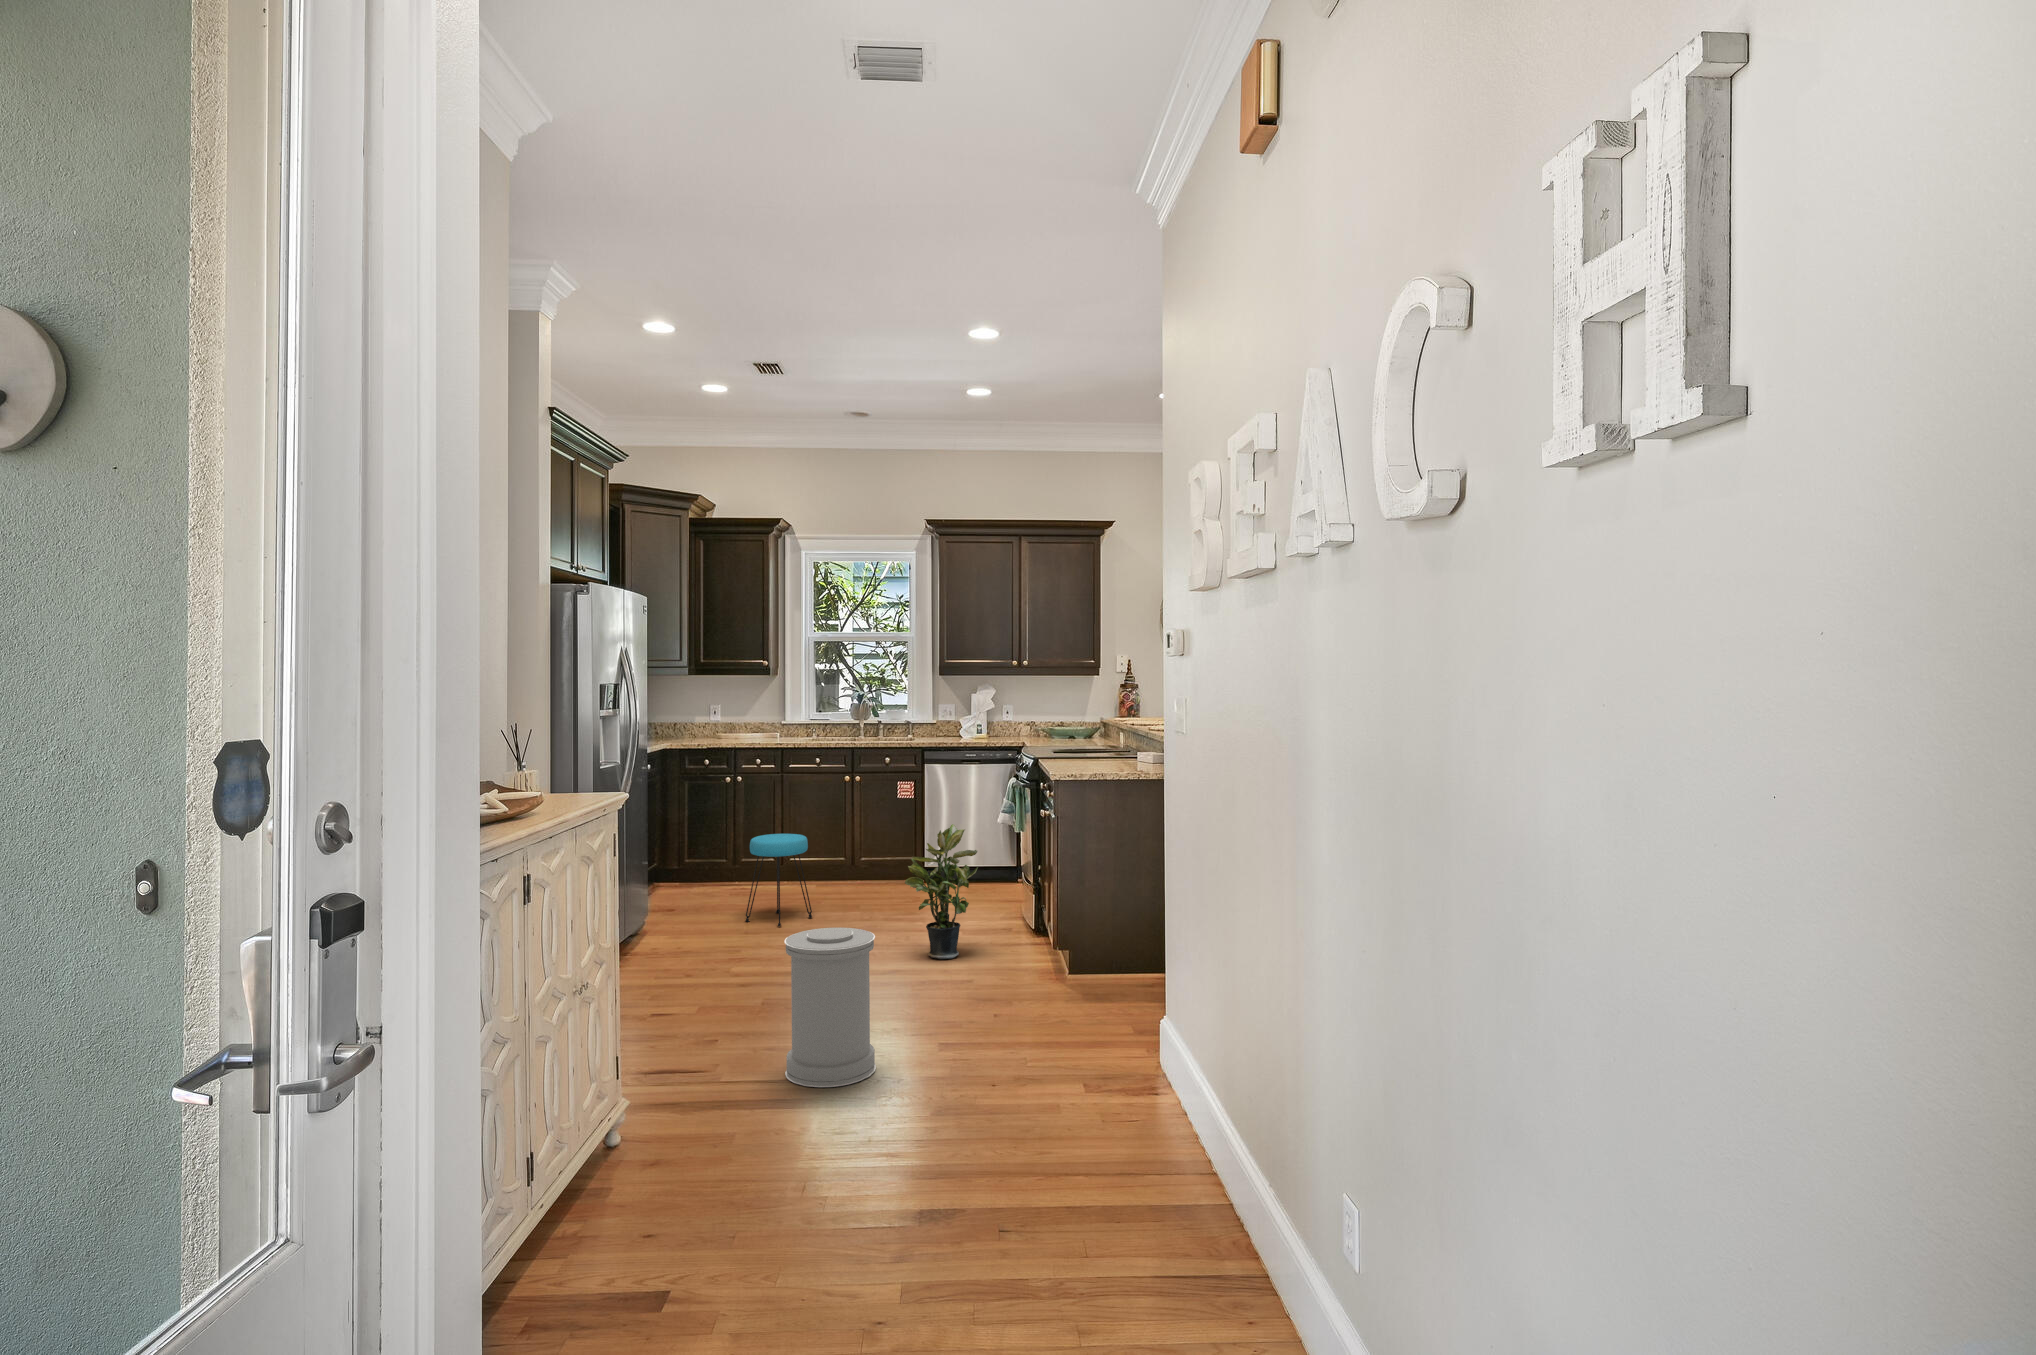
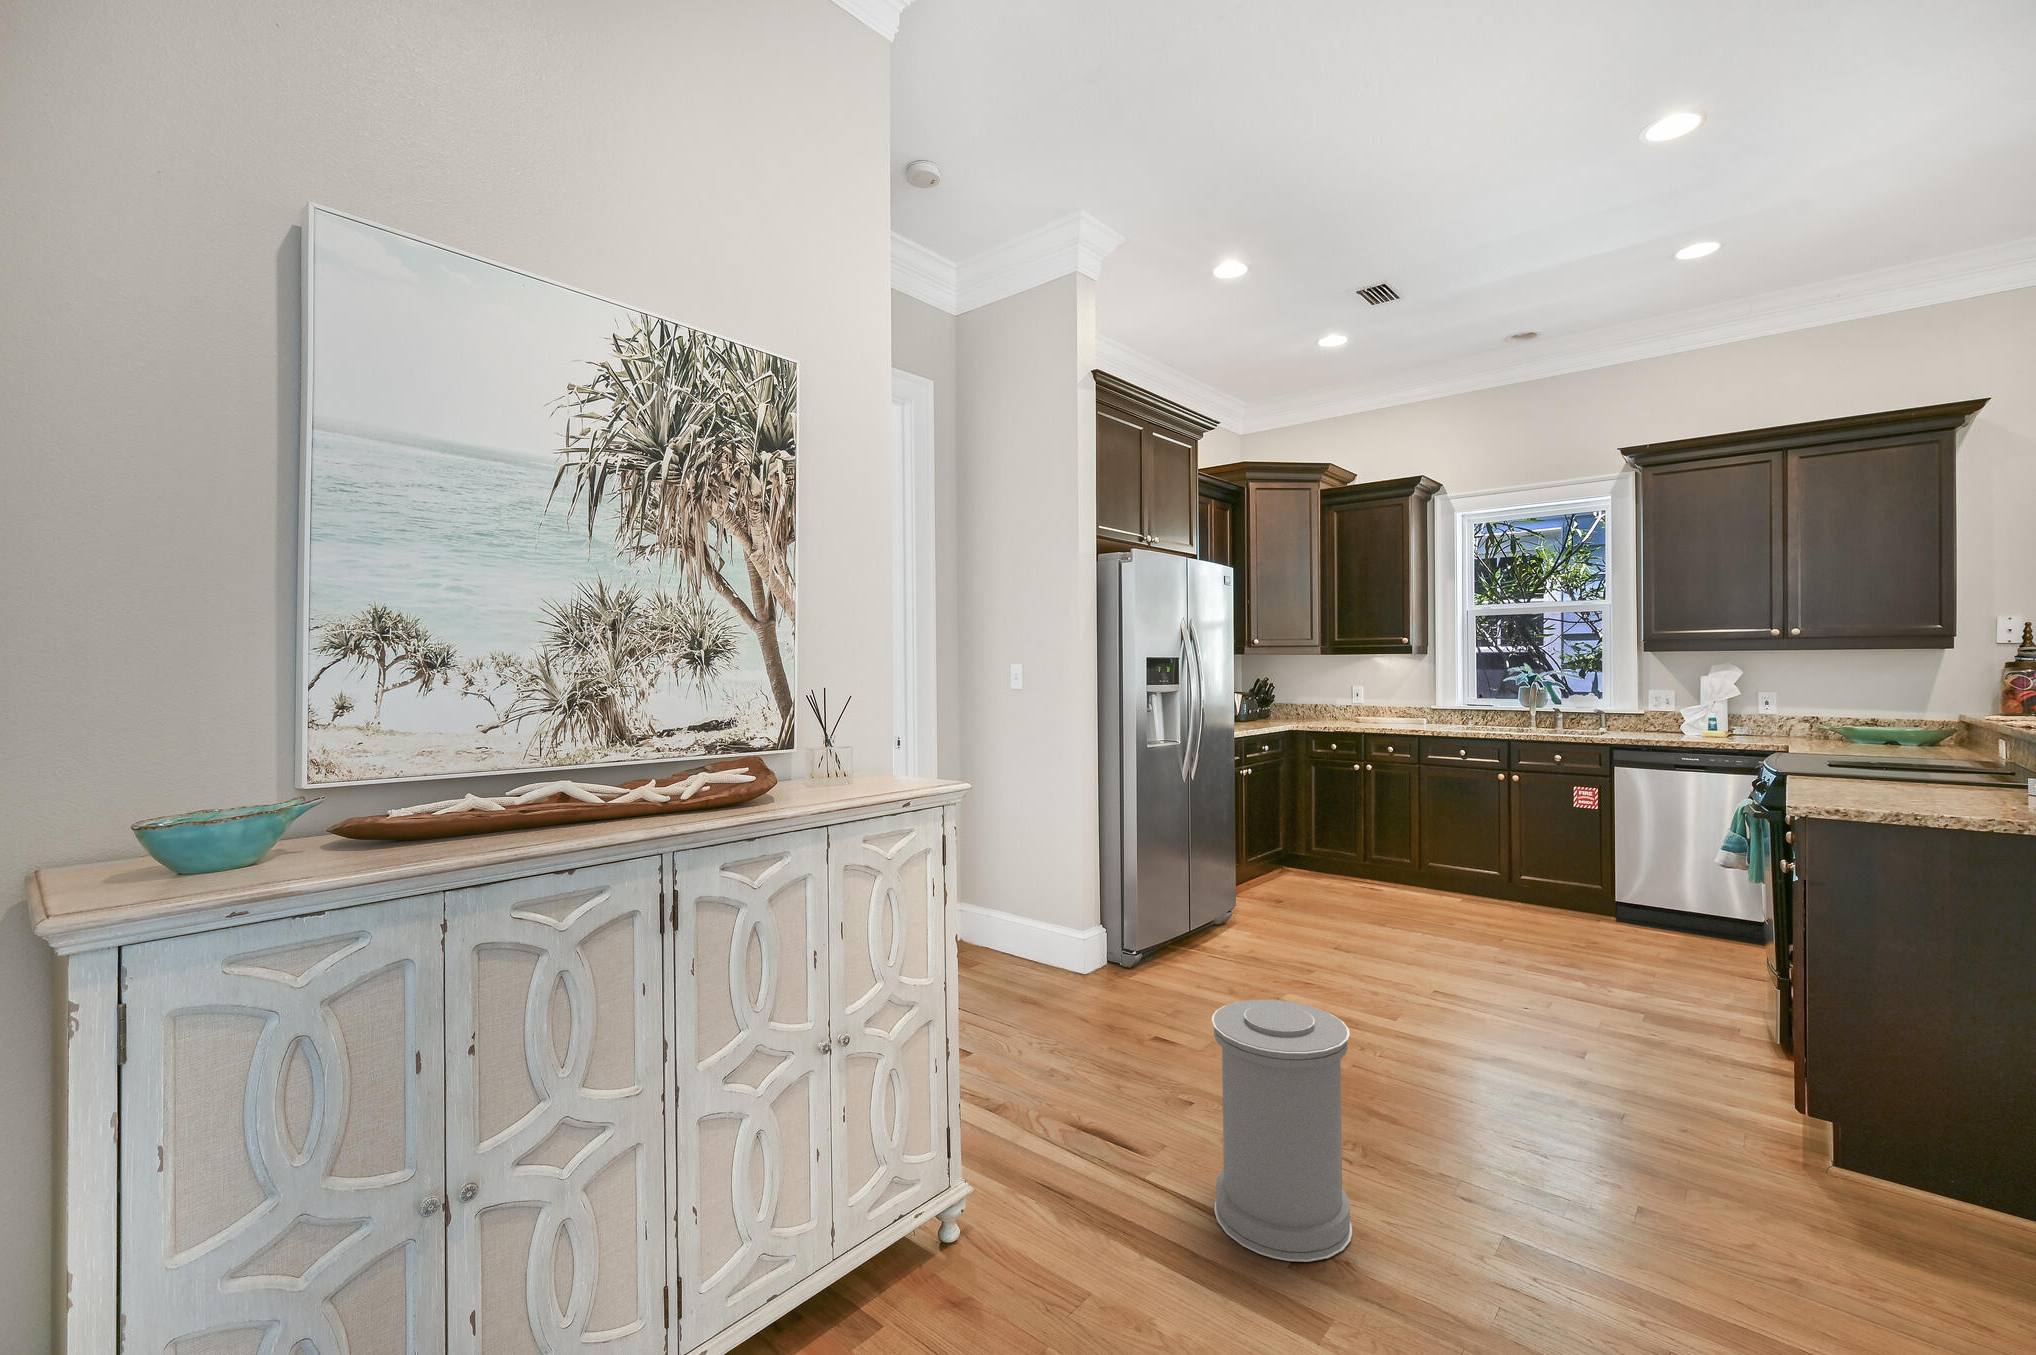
potted plant: present [905,824,977,959] -> none [1516,862,1642,1061]
stool: present [745,834,812,926] -> none [1341,836,1425,948]

